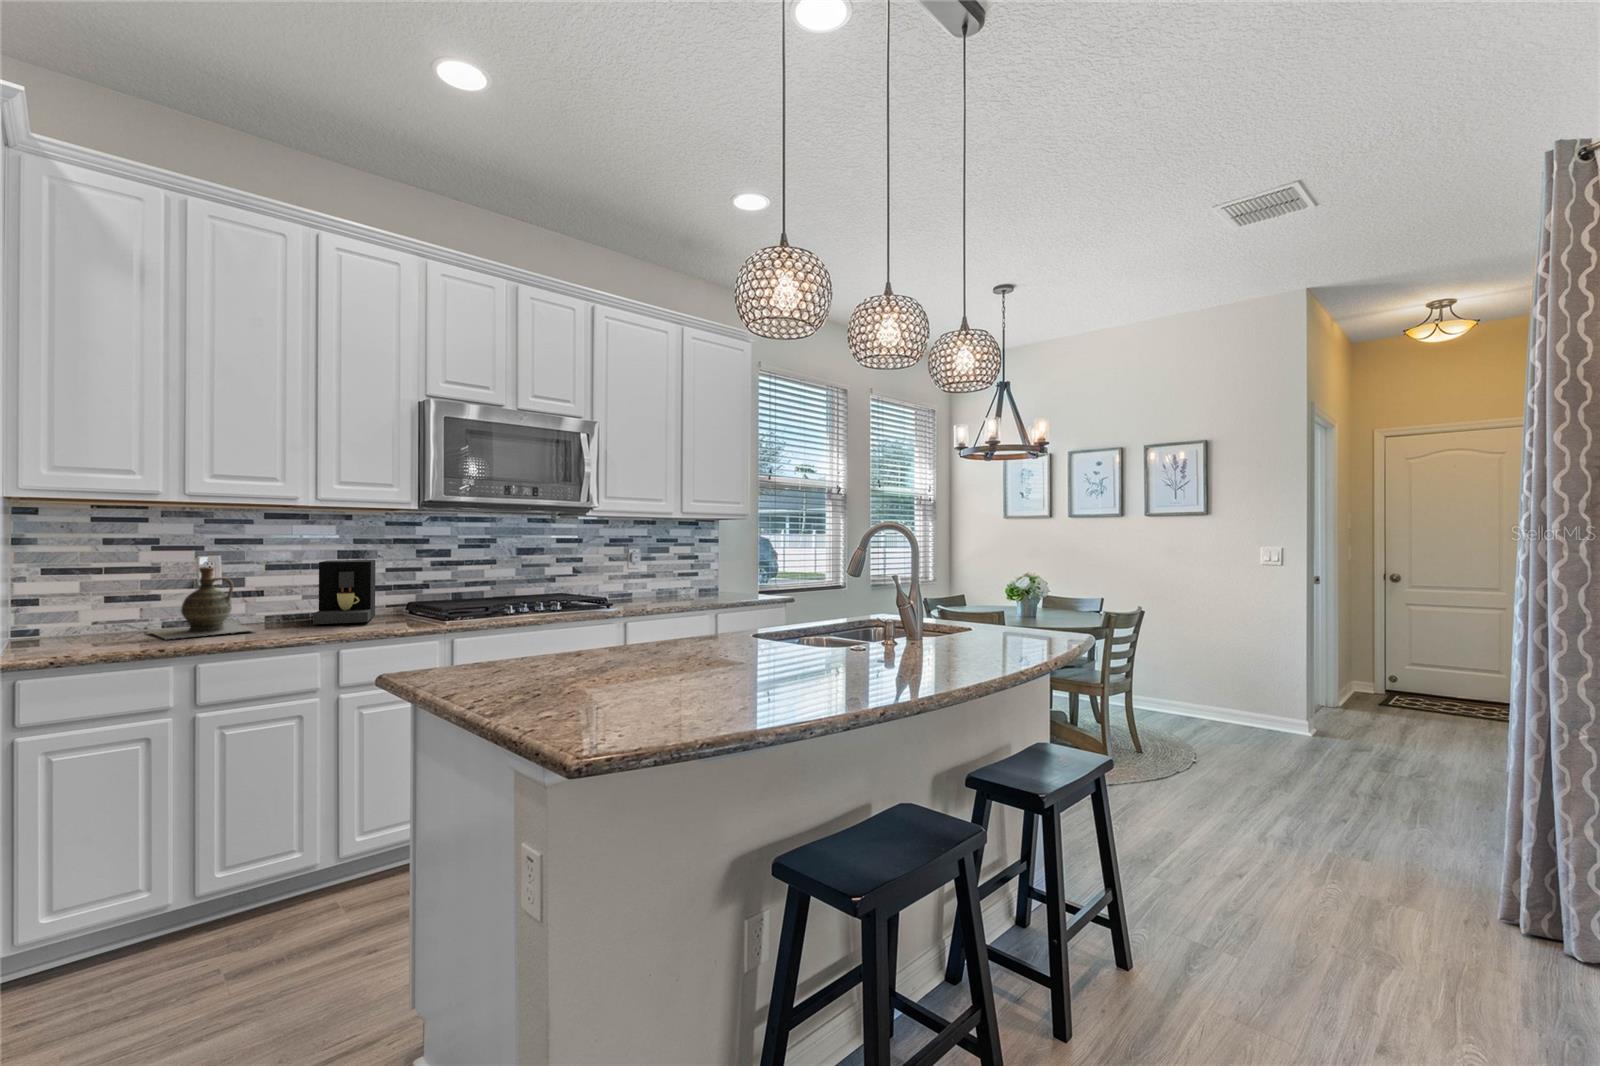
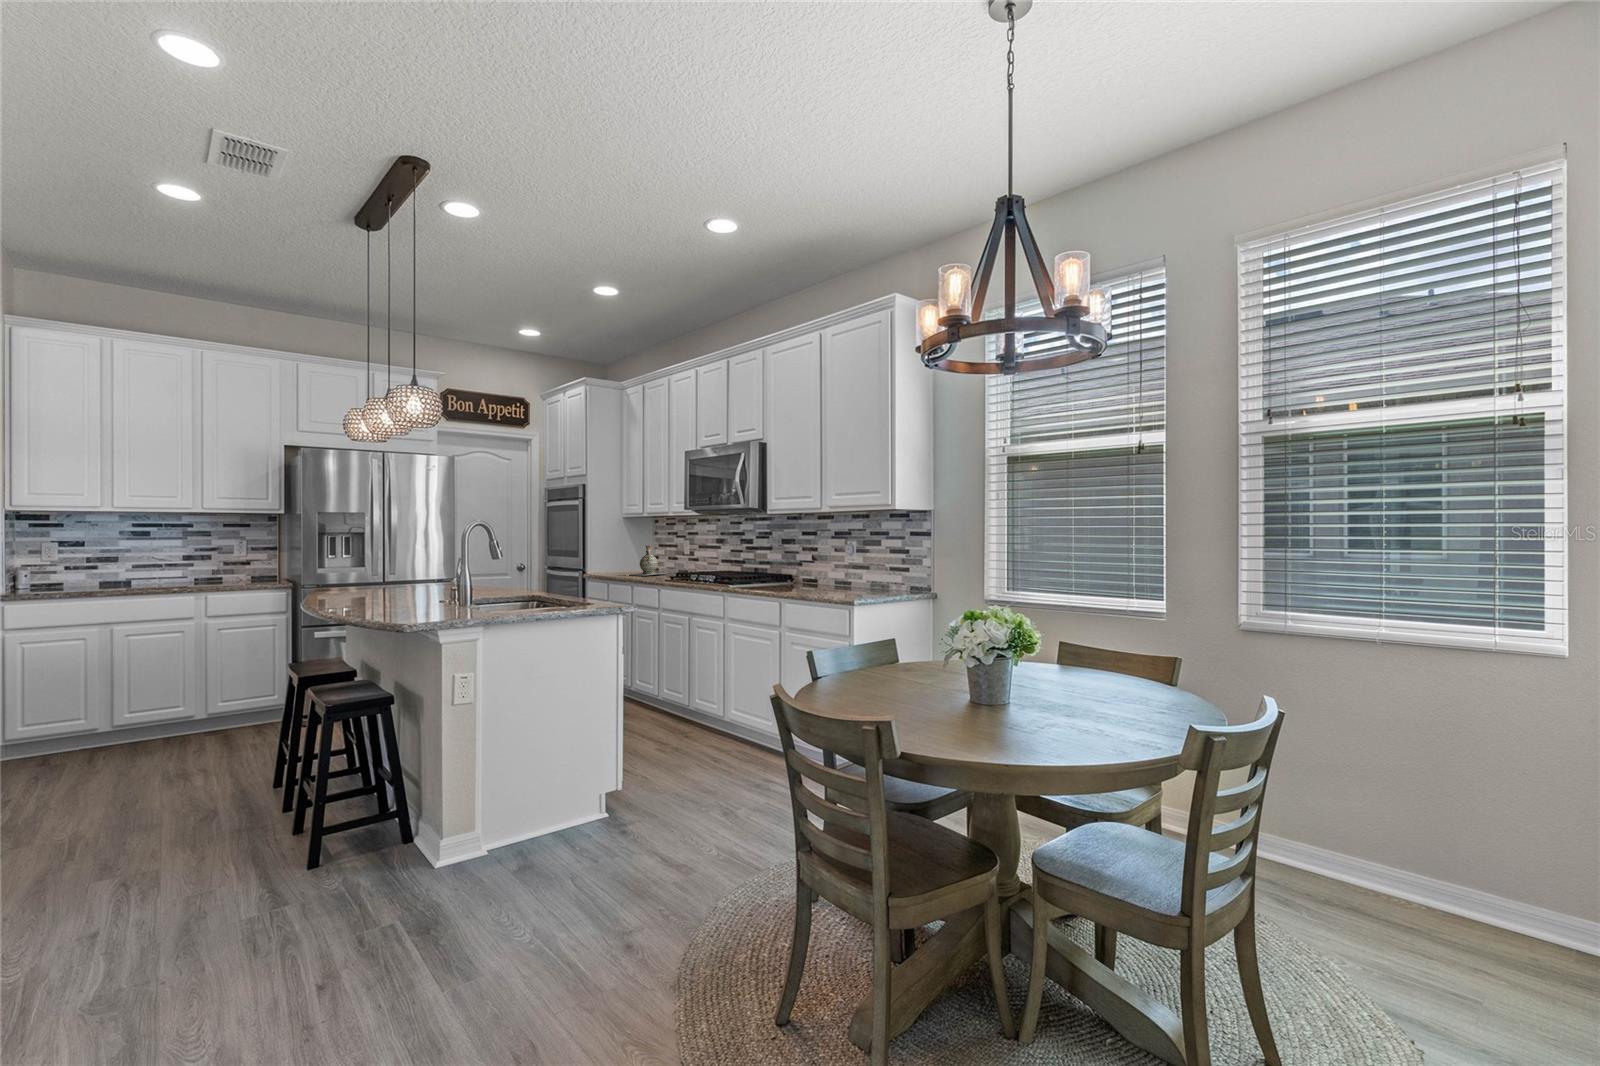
coffee maker: present [313,560,376,624] -> none [665,544,718,578]

